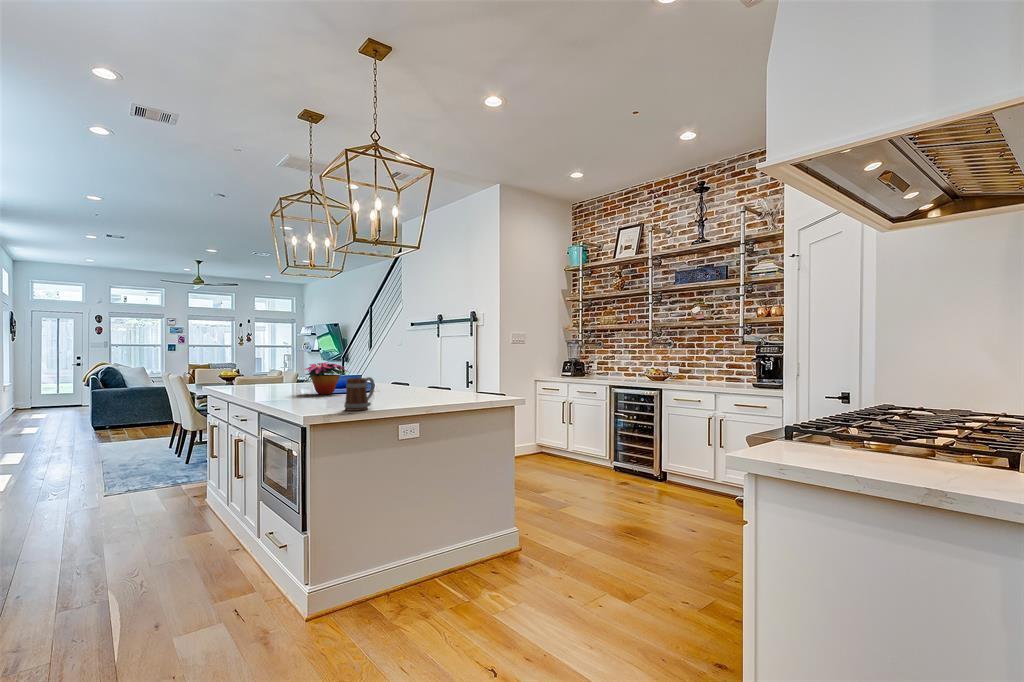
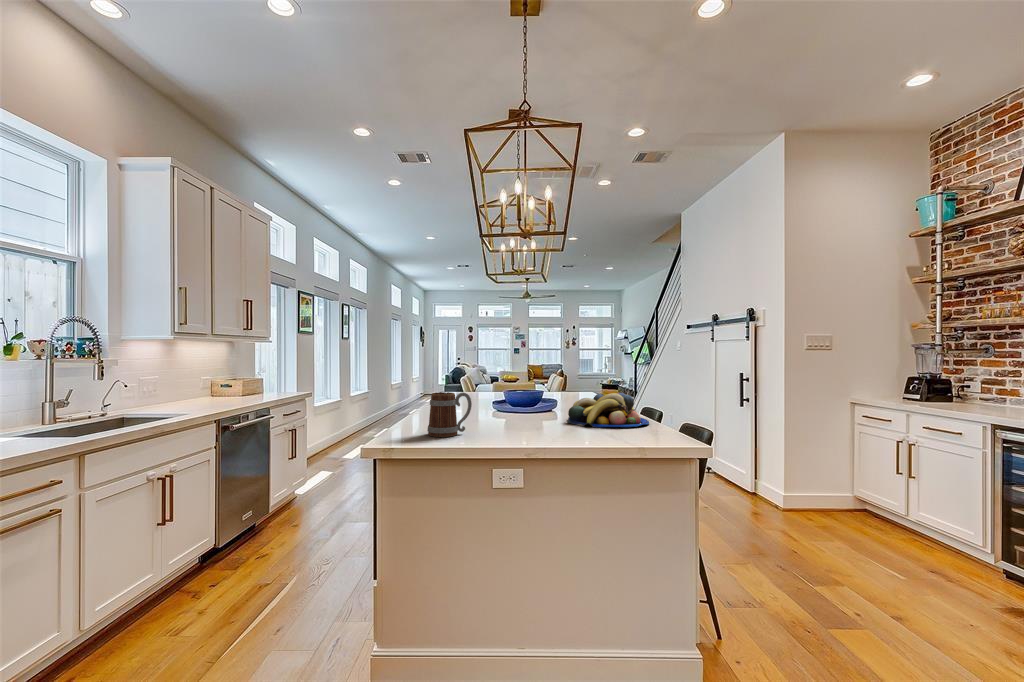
flower arrangement: present [304,362,348,394] -> none [475,368,528,405]
fruit bowl: none [409,375,467,399] -> present [568,393,649,428]

